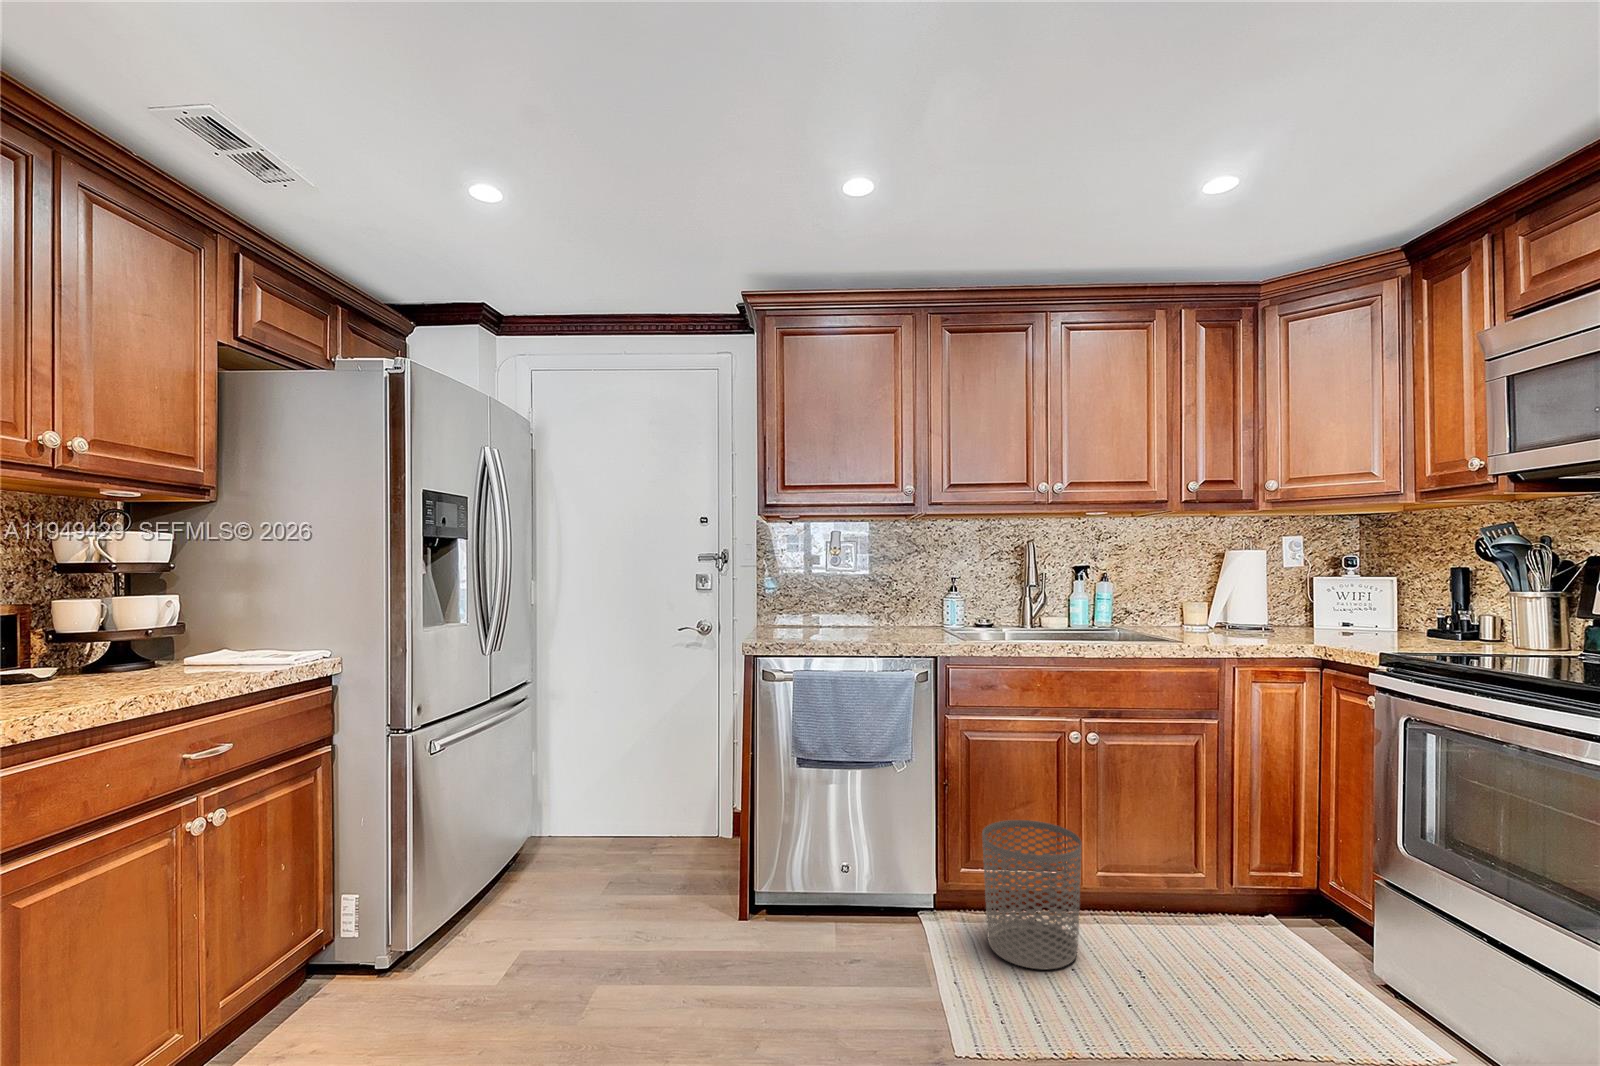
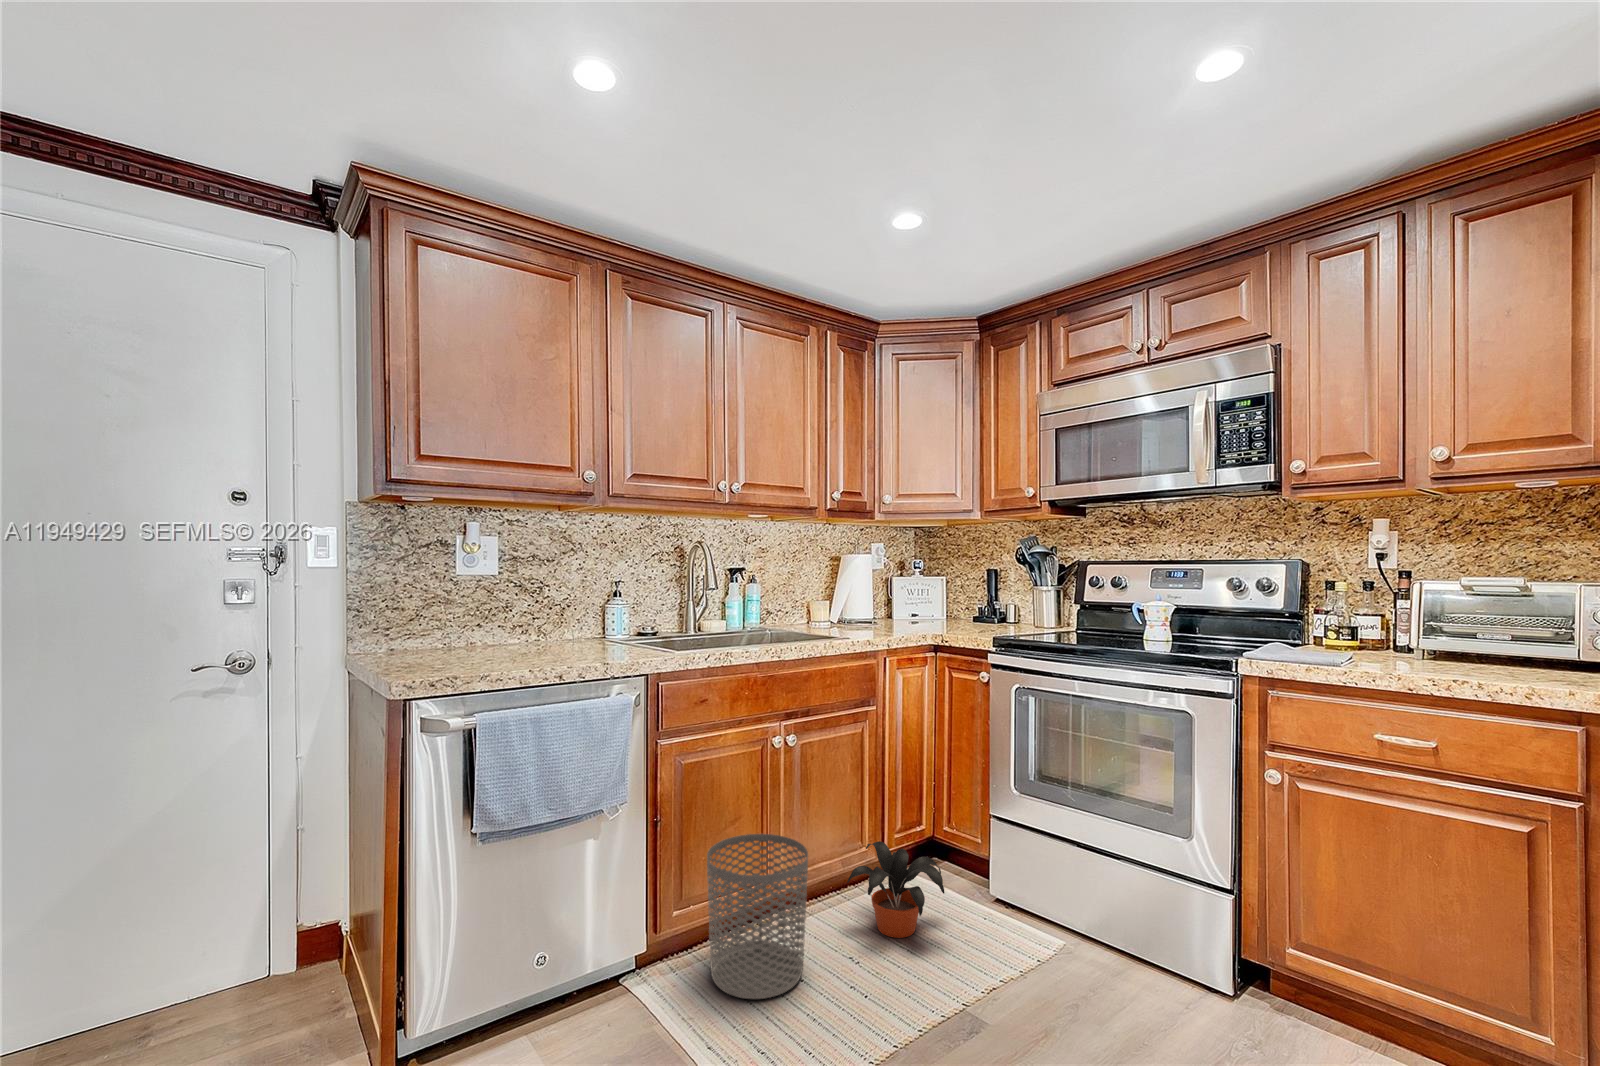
potted plant: none [1150,867,1272,974] -> present [847,841,944,938]

